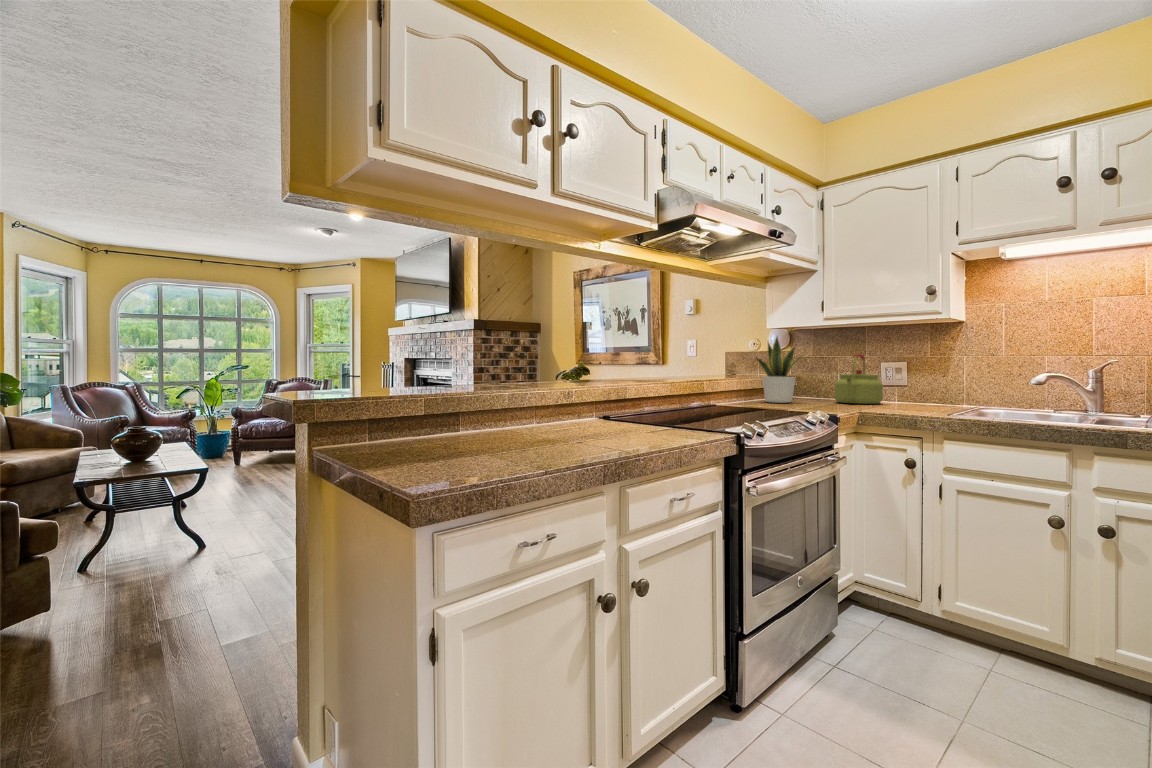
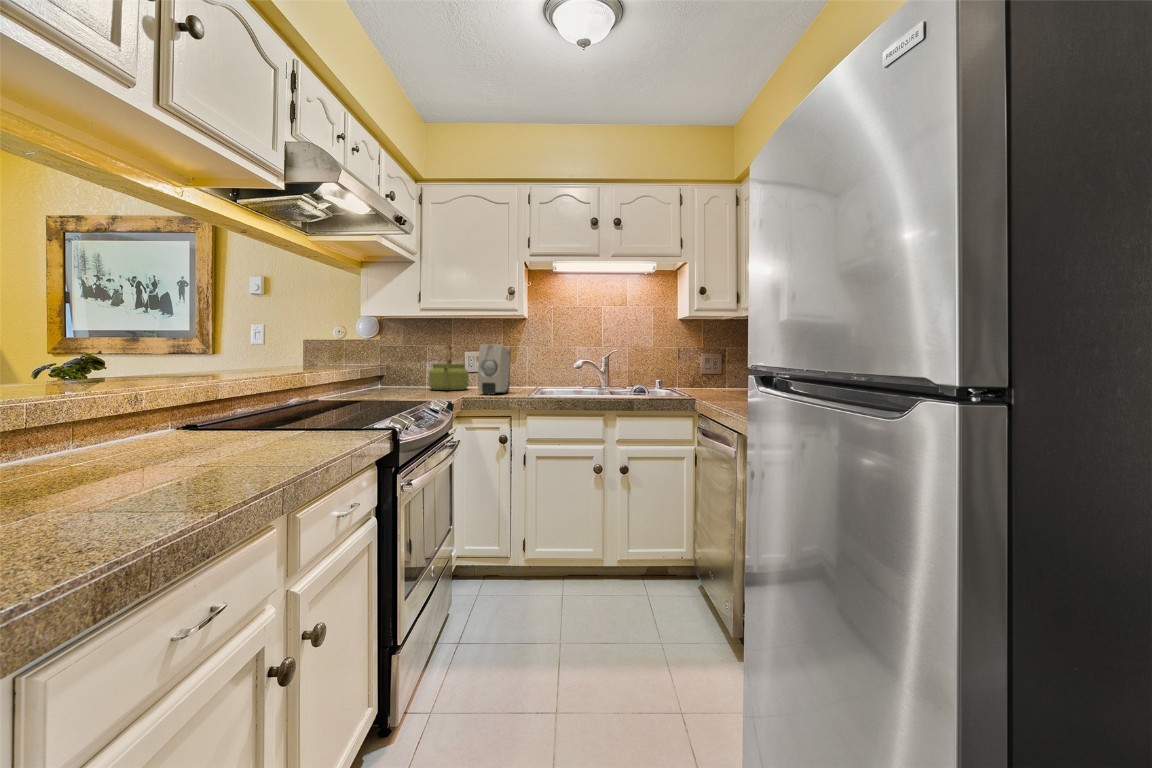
potted plant: present [756,337,803,403] -> none [353,323,409,394]
soap dispenser: none [880,351,932,410] -> present [478,344,511,394]

